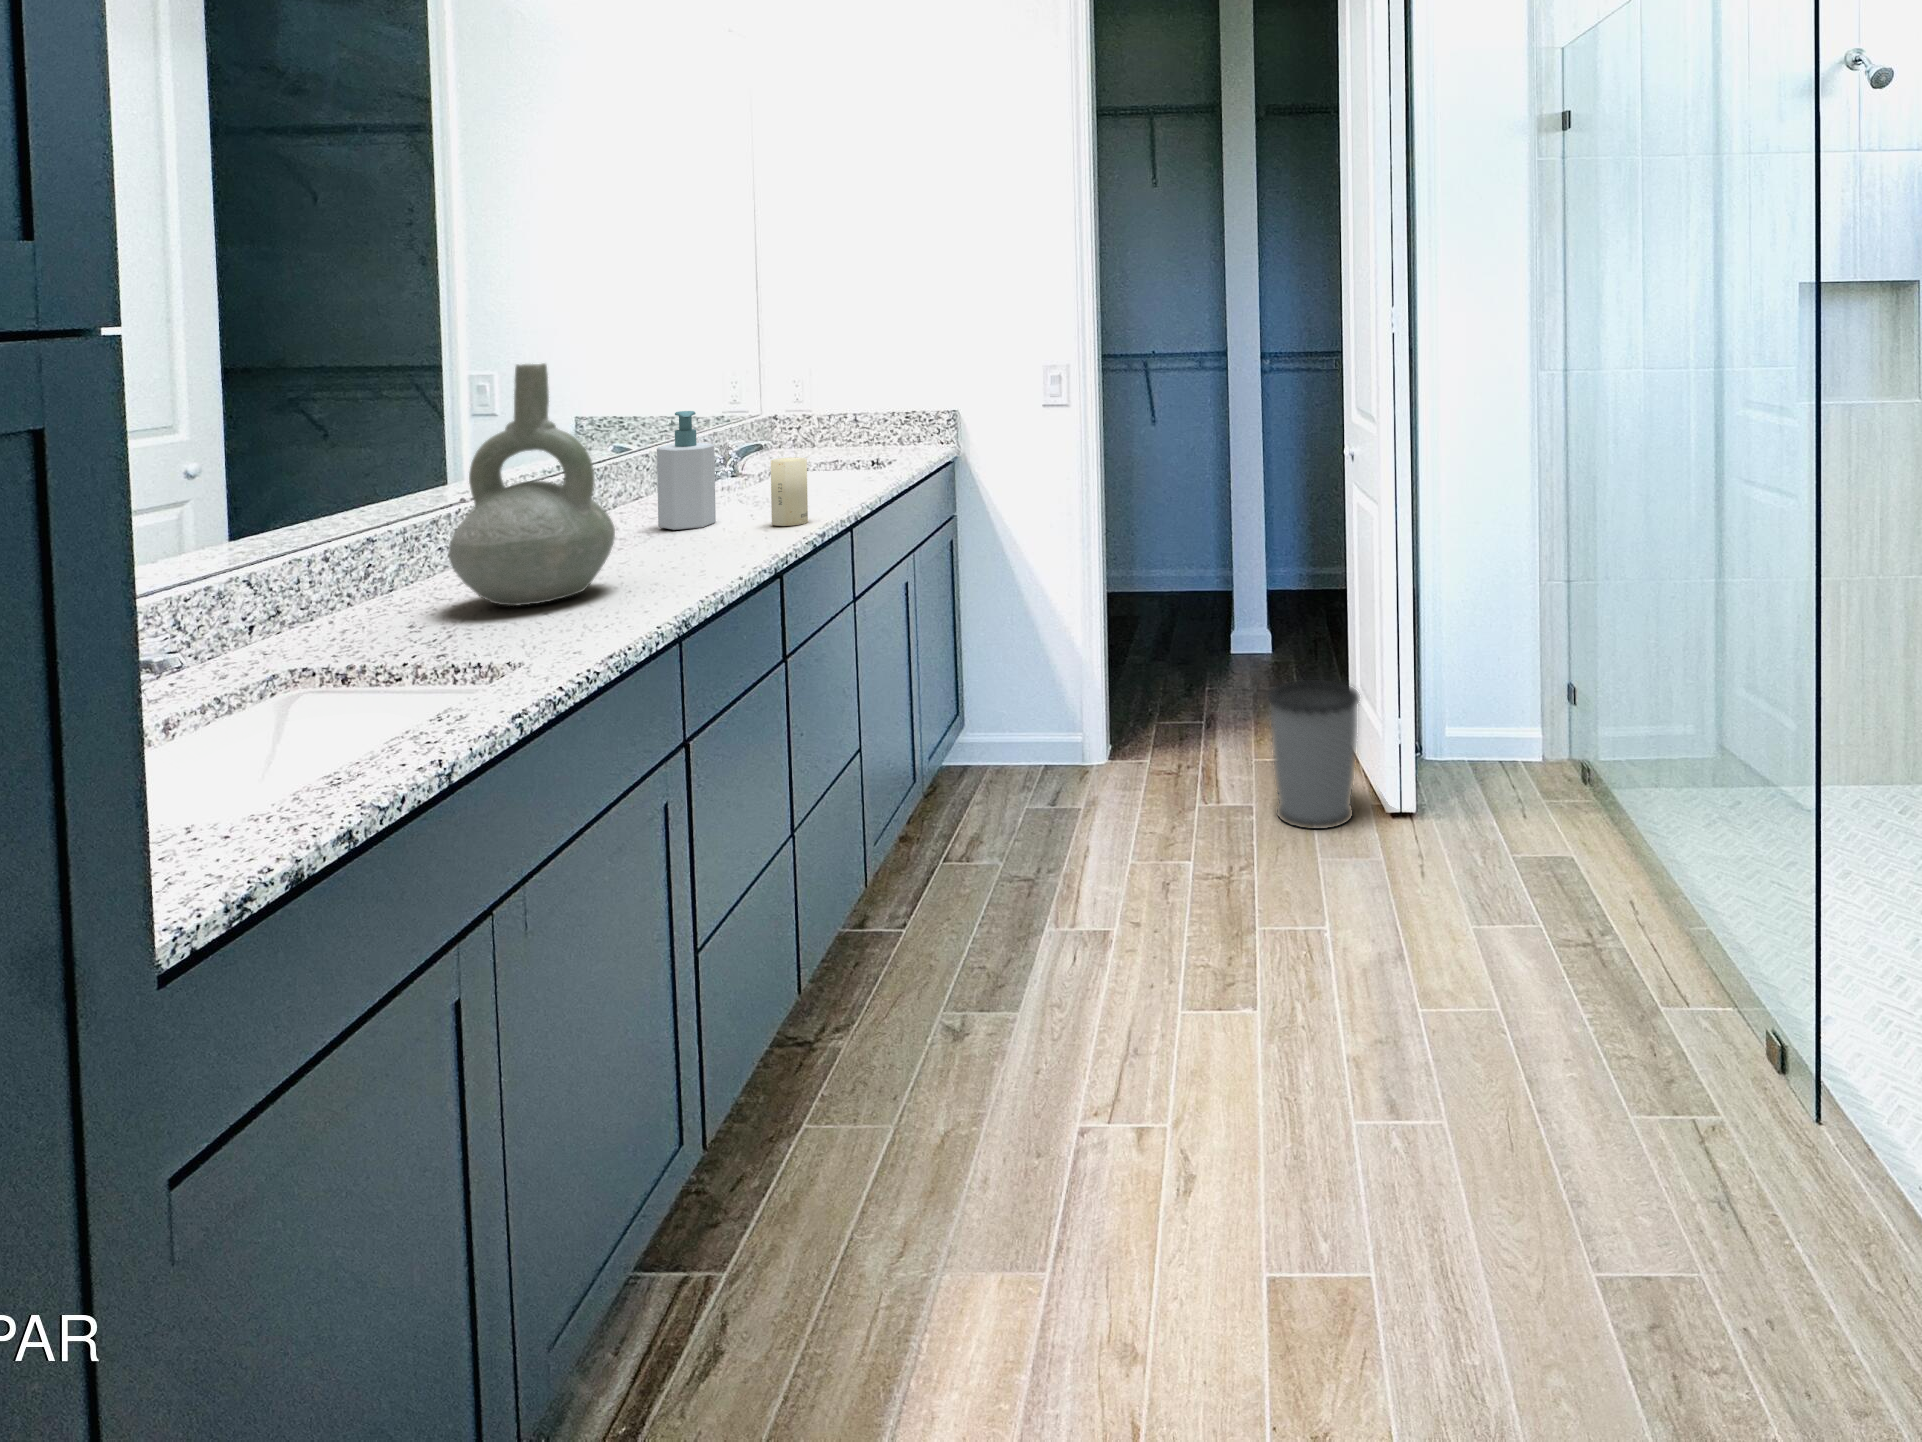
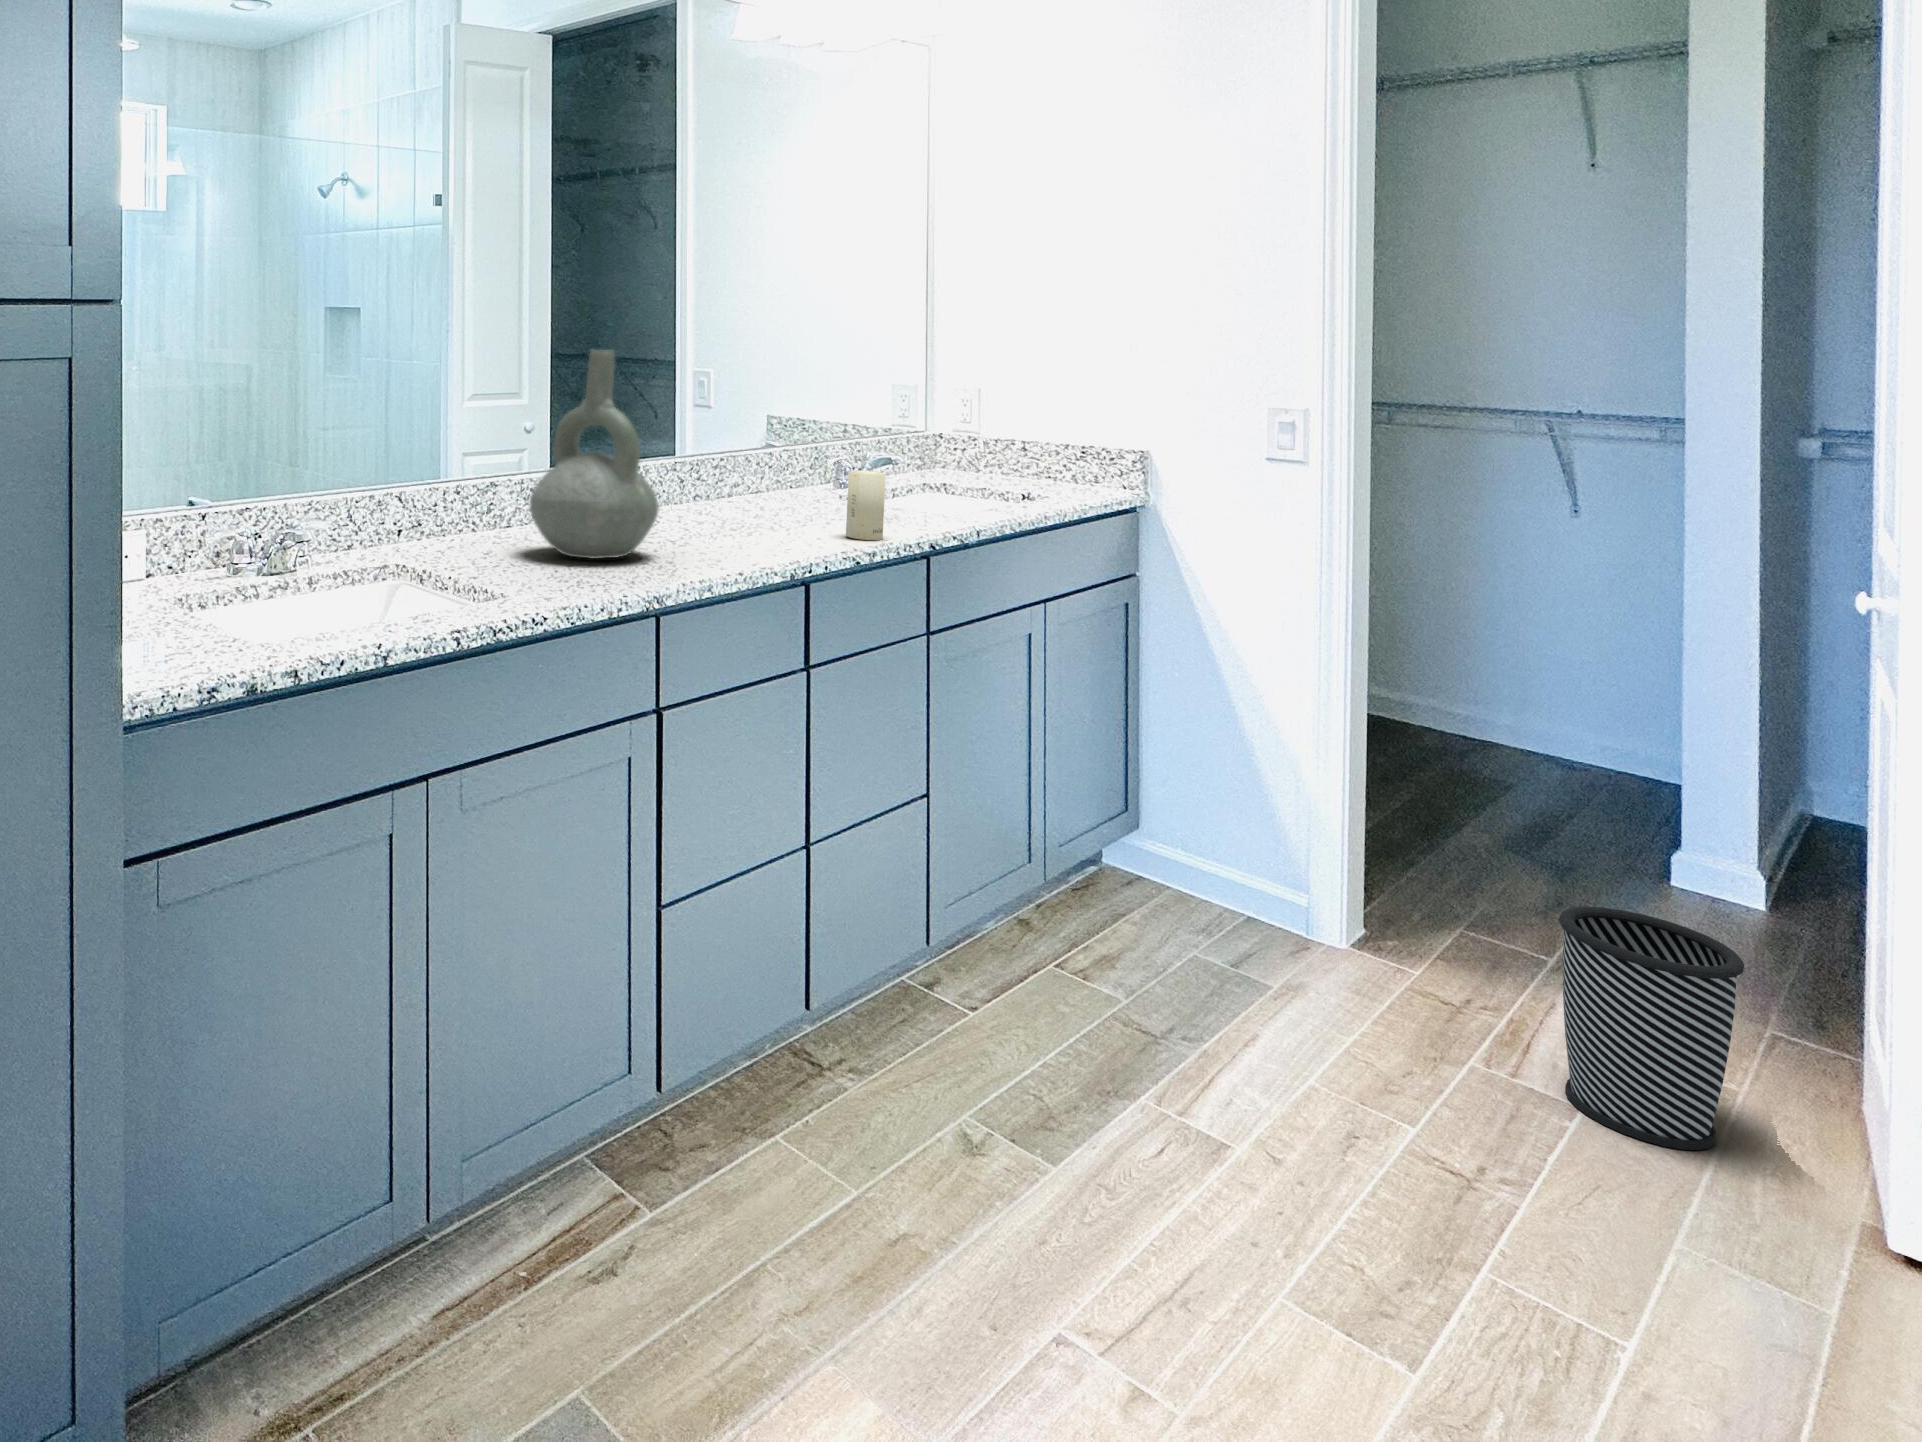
soap bottle: present [657,411,716,530] -> none [752,413,809,527]

